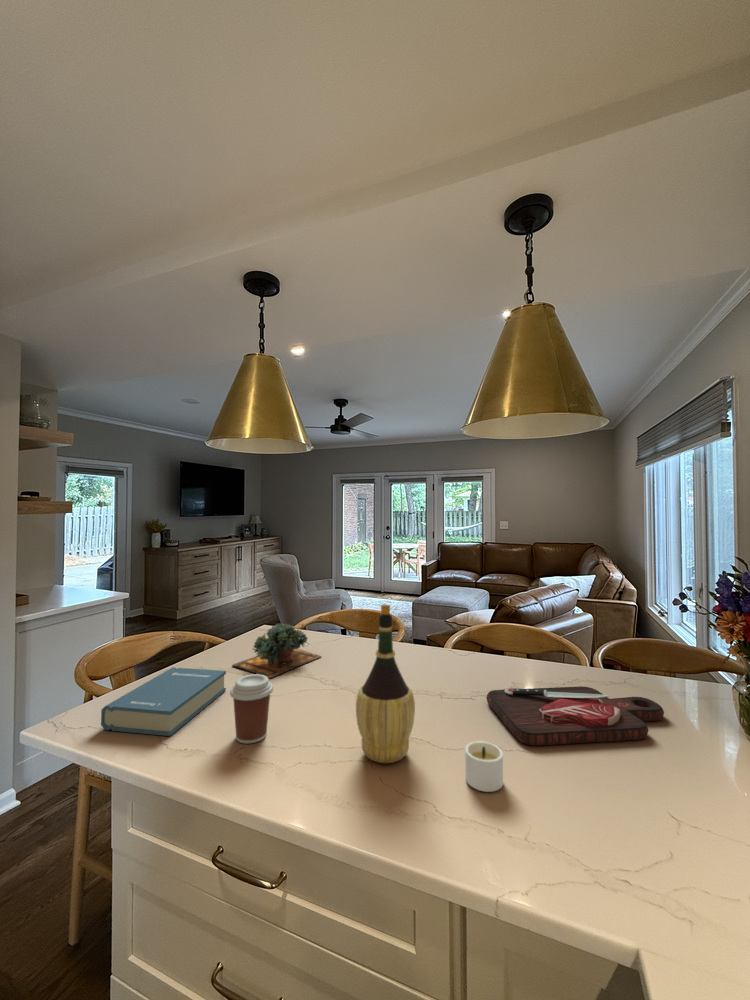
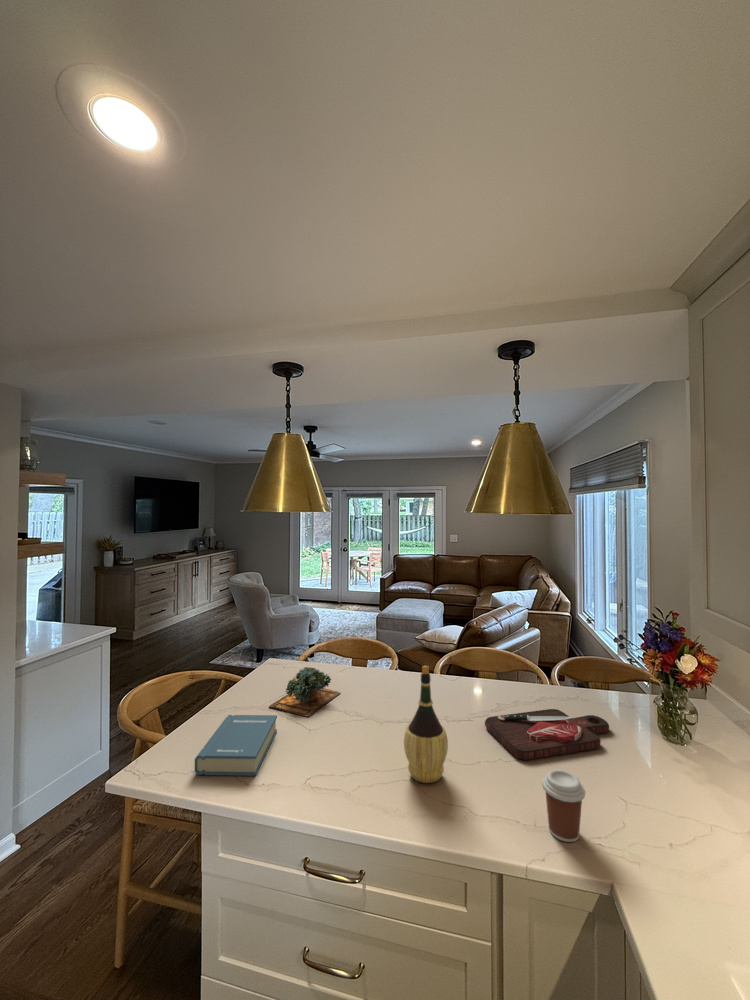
coffee cup: present [230,674,273,744] -> present [542,769,586,842]
candle: present [465,741,503,792] -> none [487,762,527,797]

